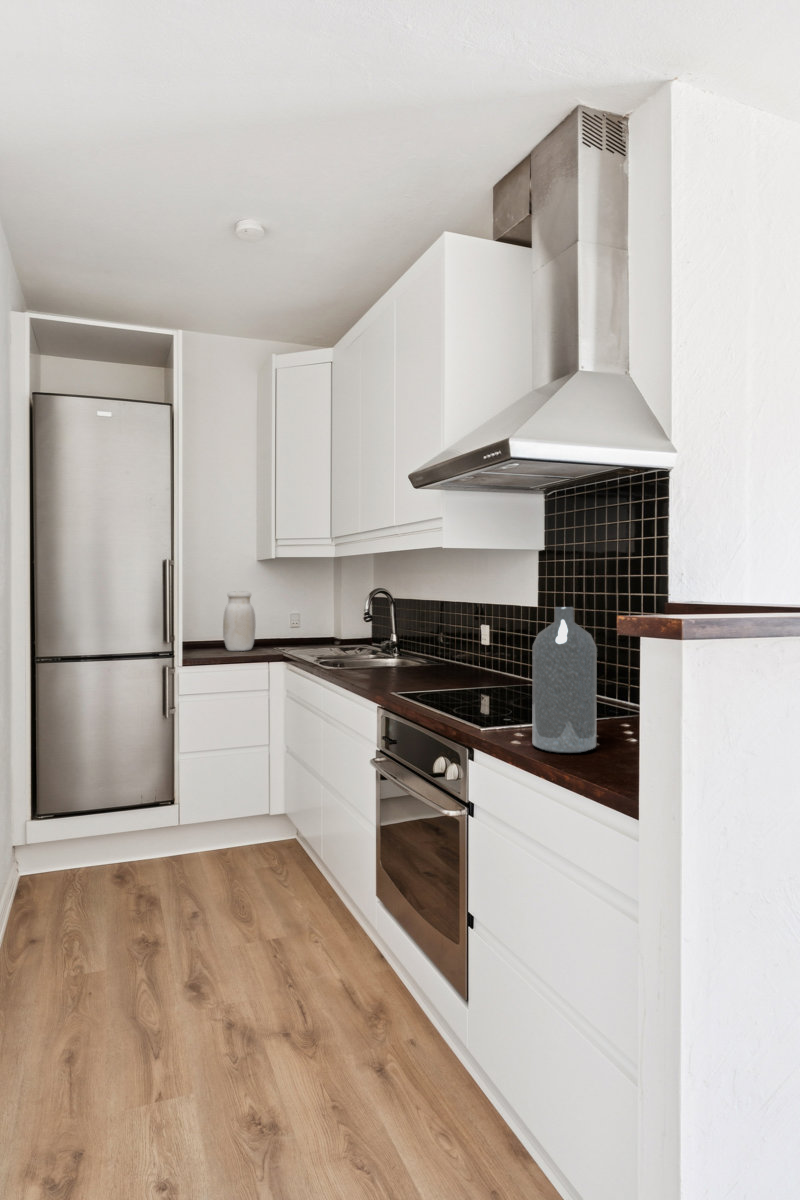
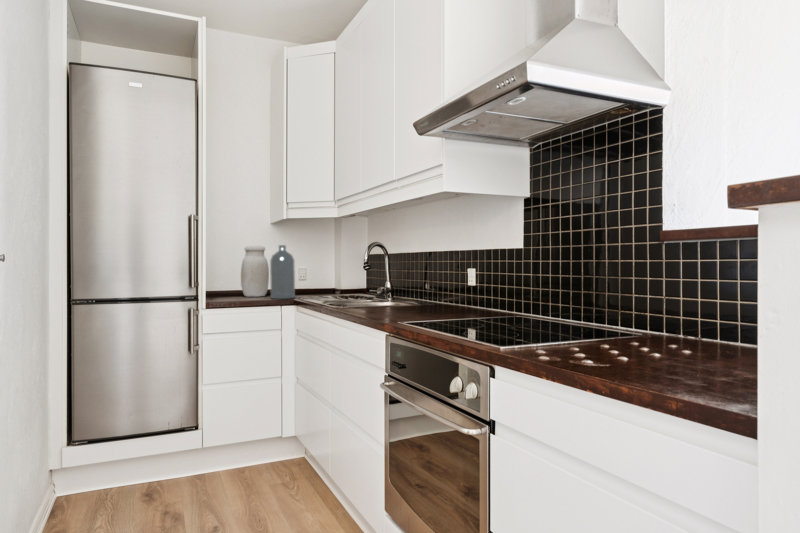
bottle: present [532,607,597,753] -> present [270,245,295,299]

